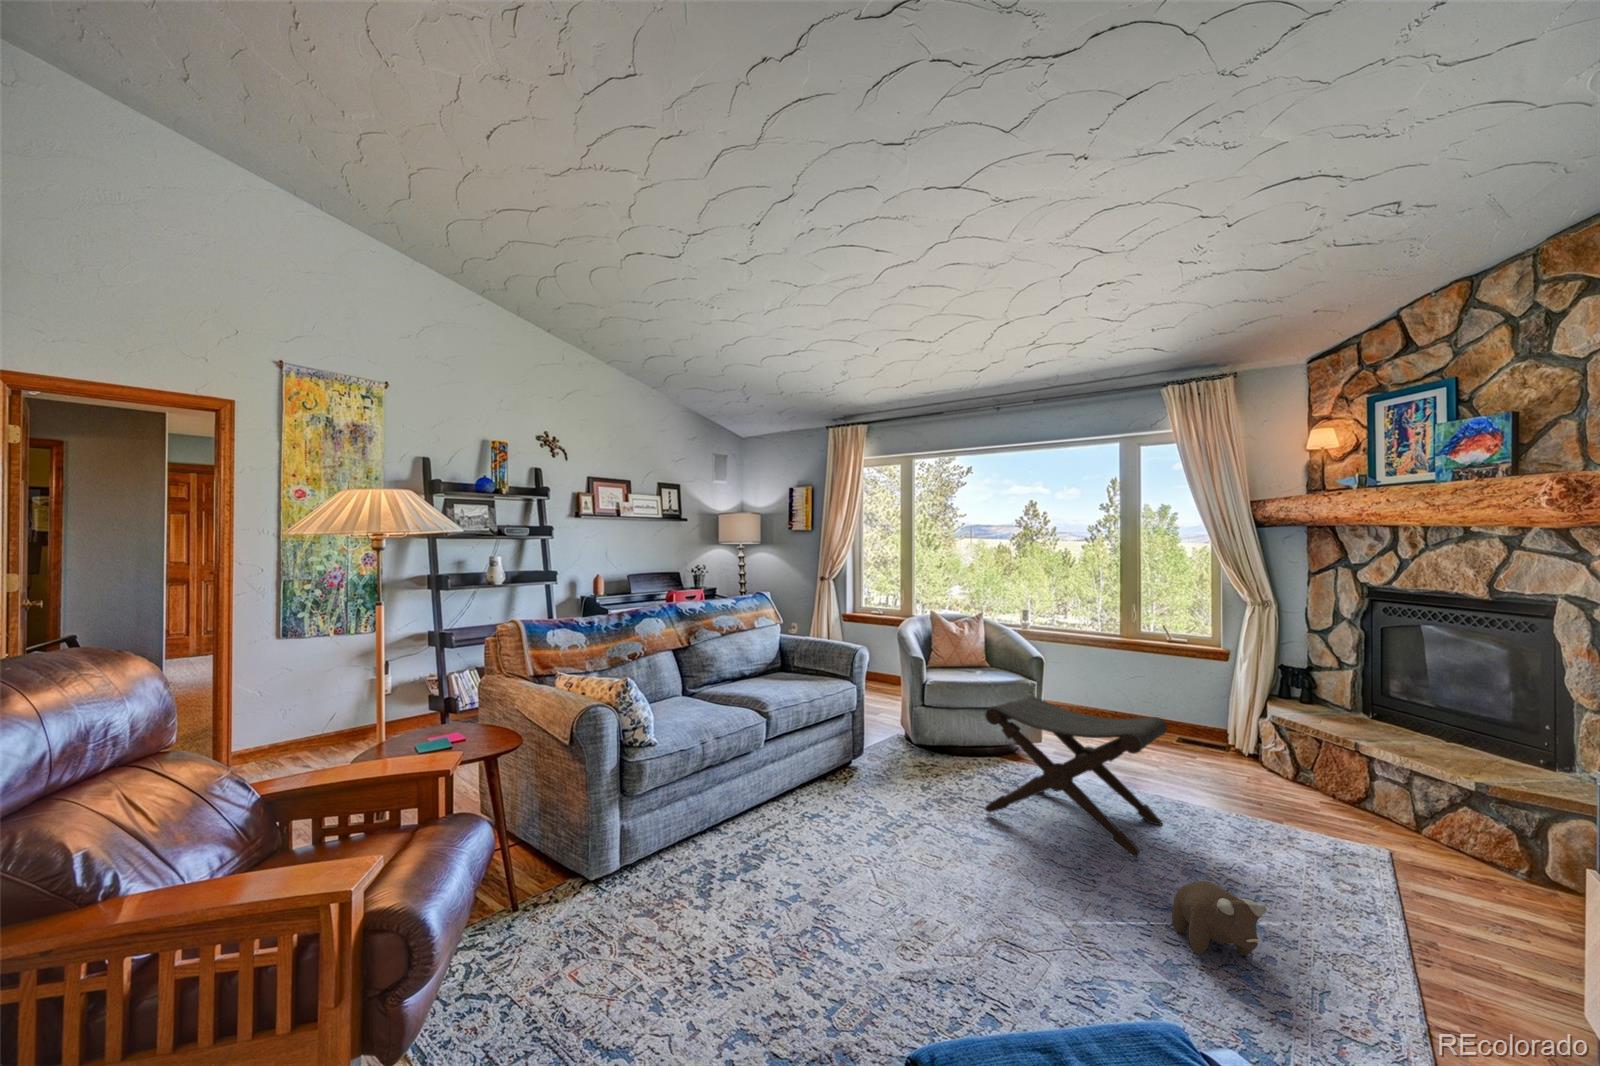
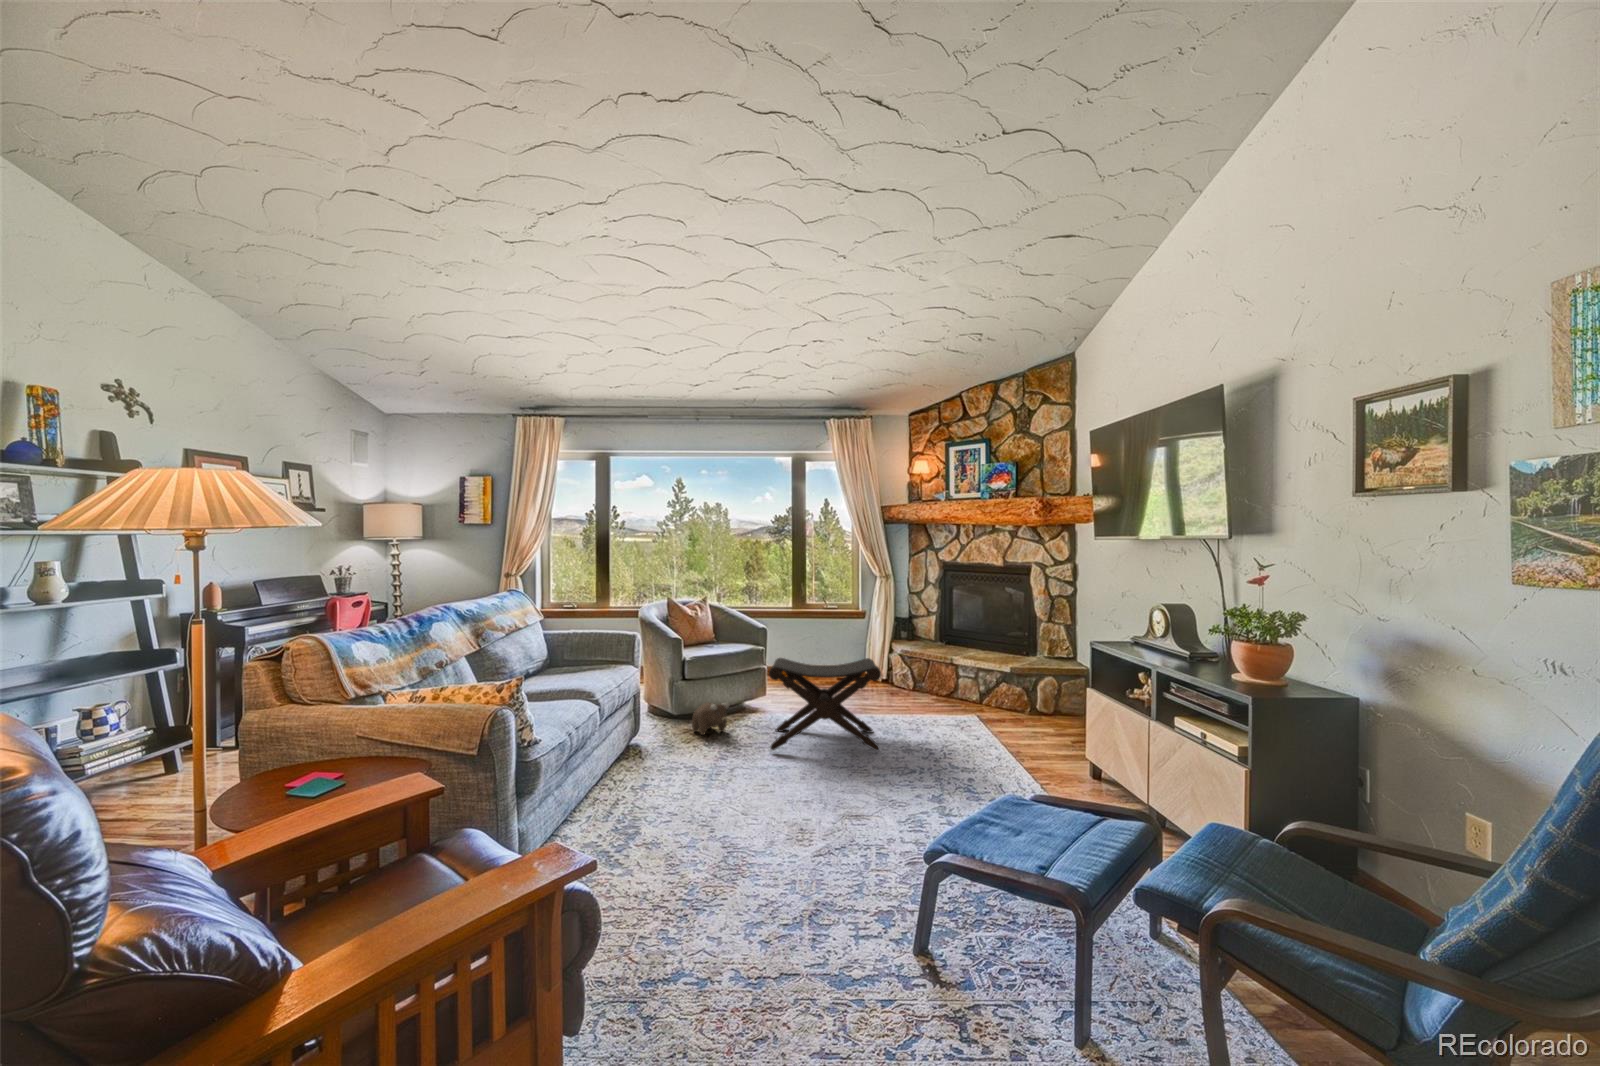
plush toy: present [1172,881,1266,956] -> present [692,702,730,735]

